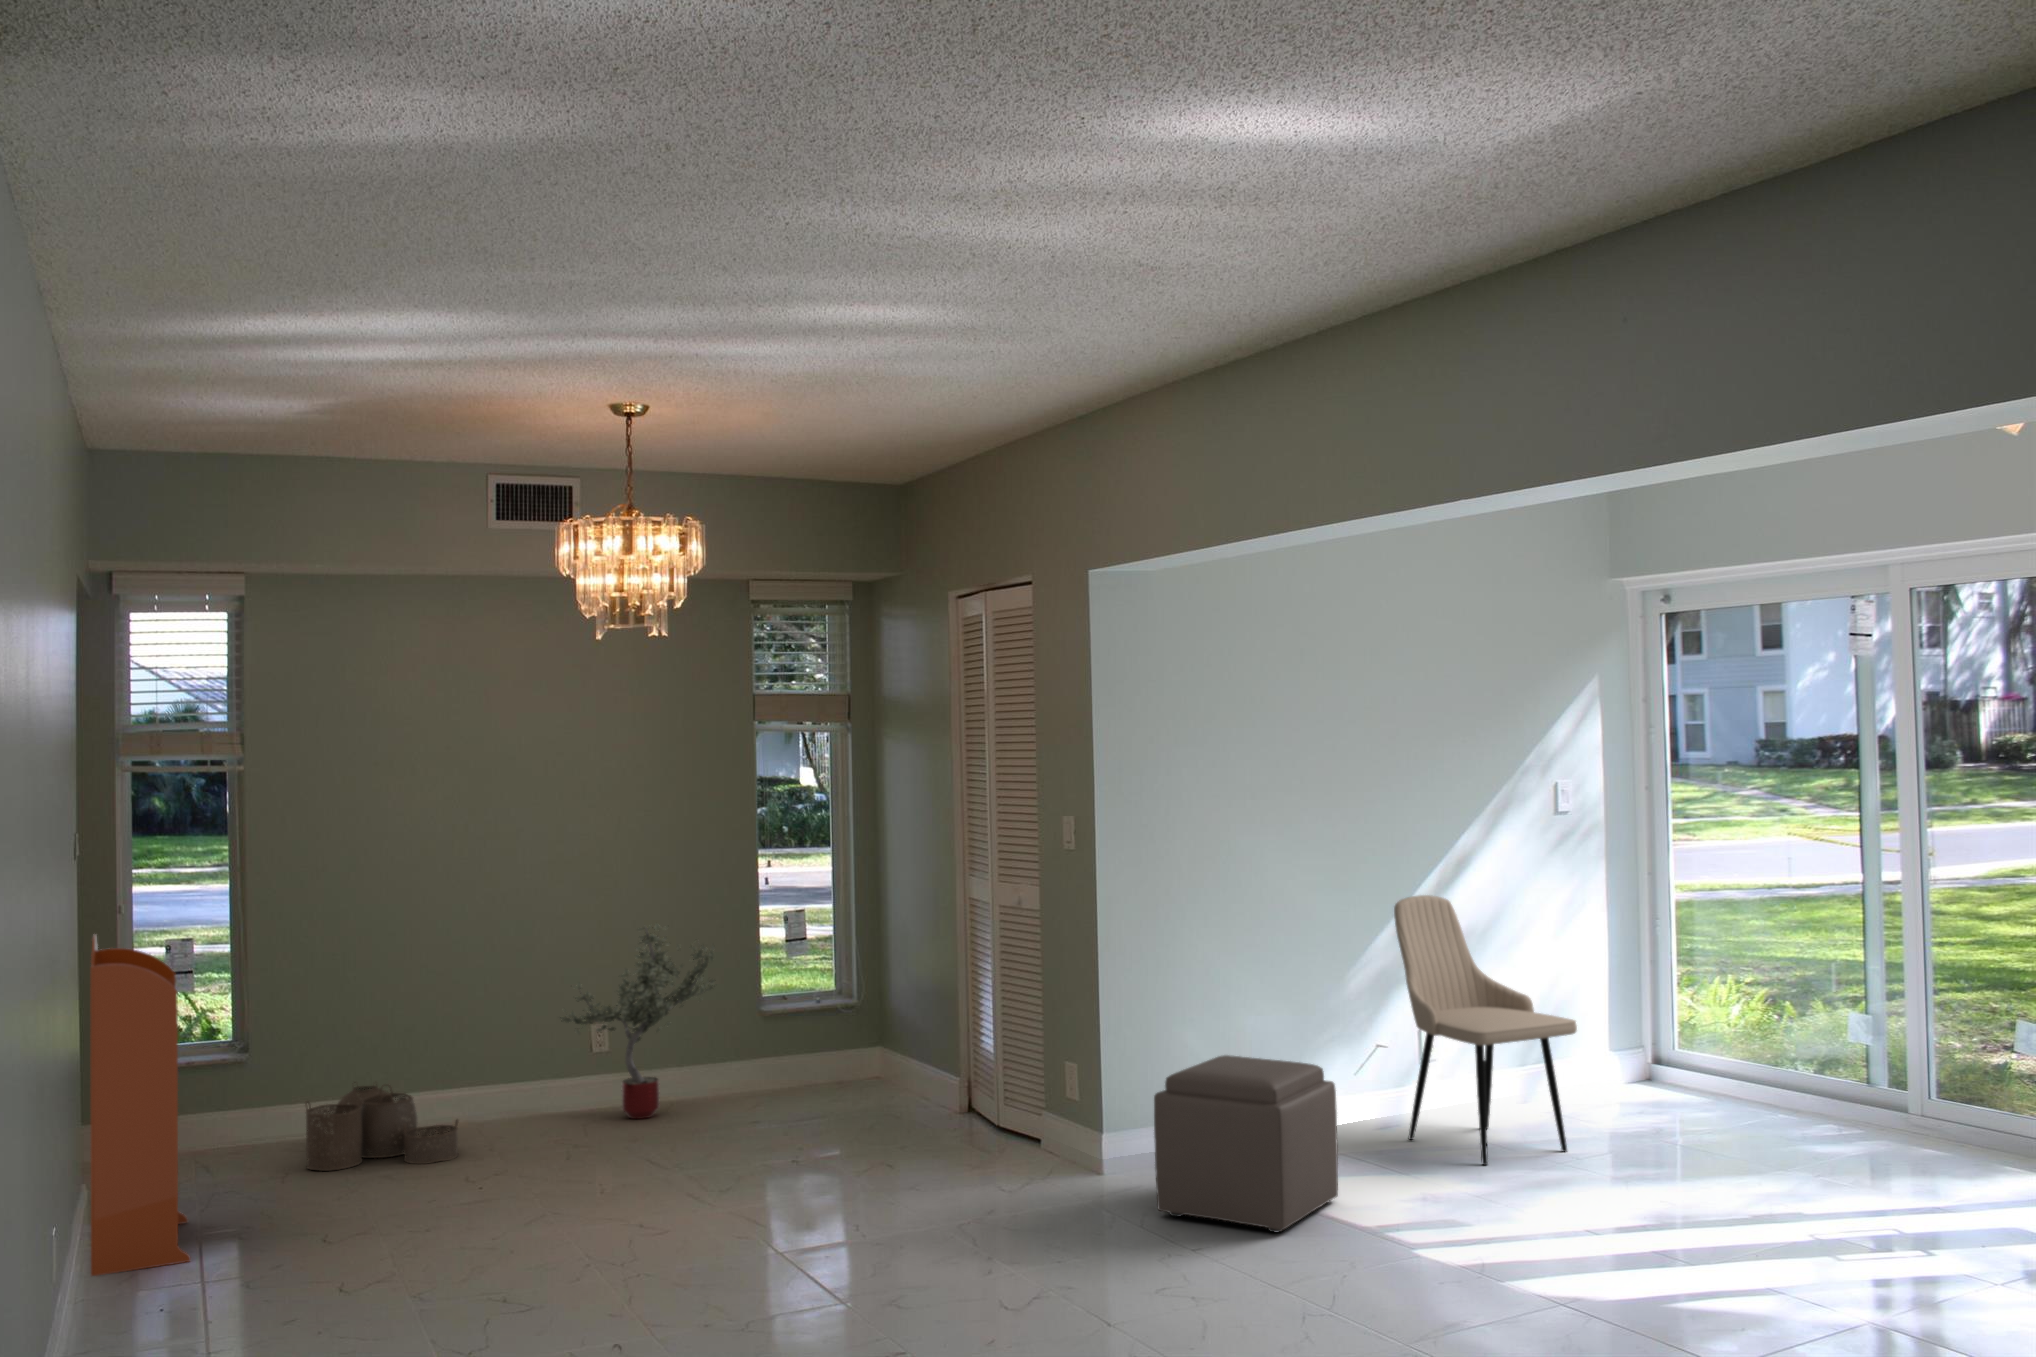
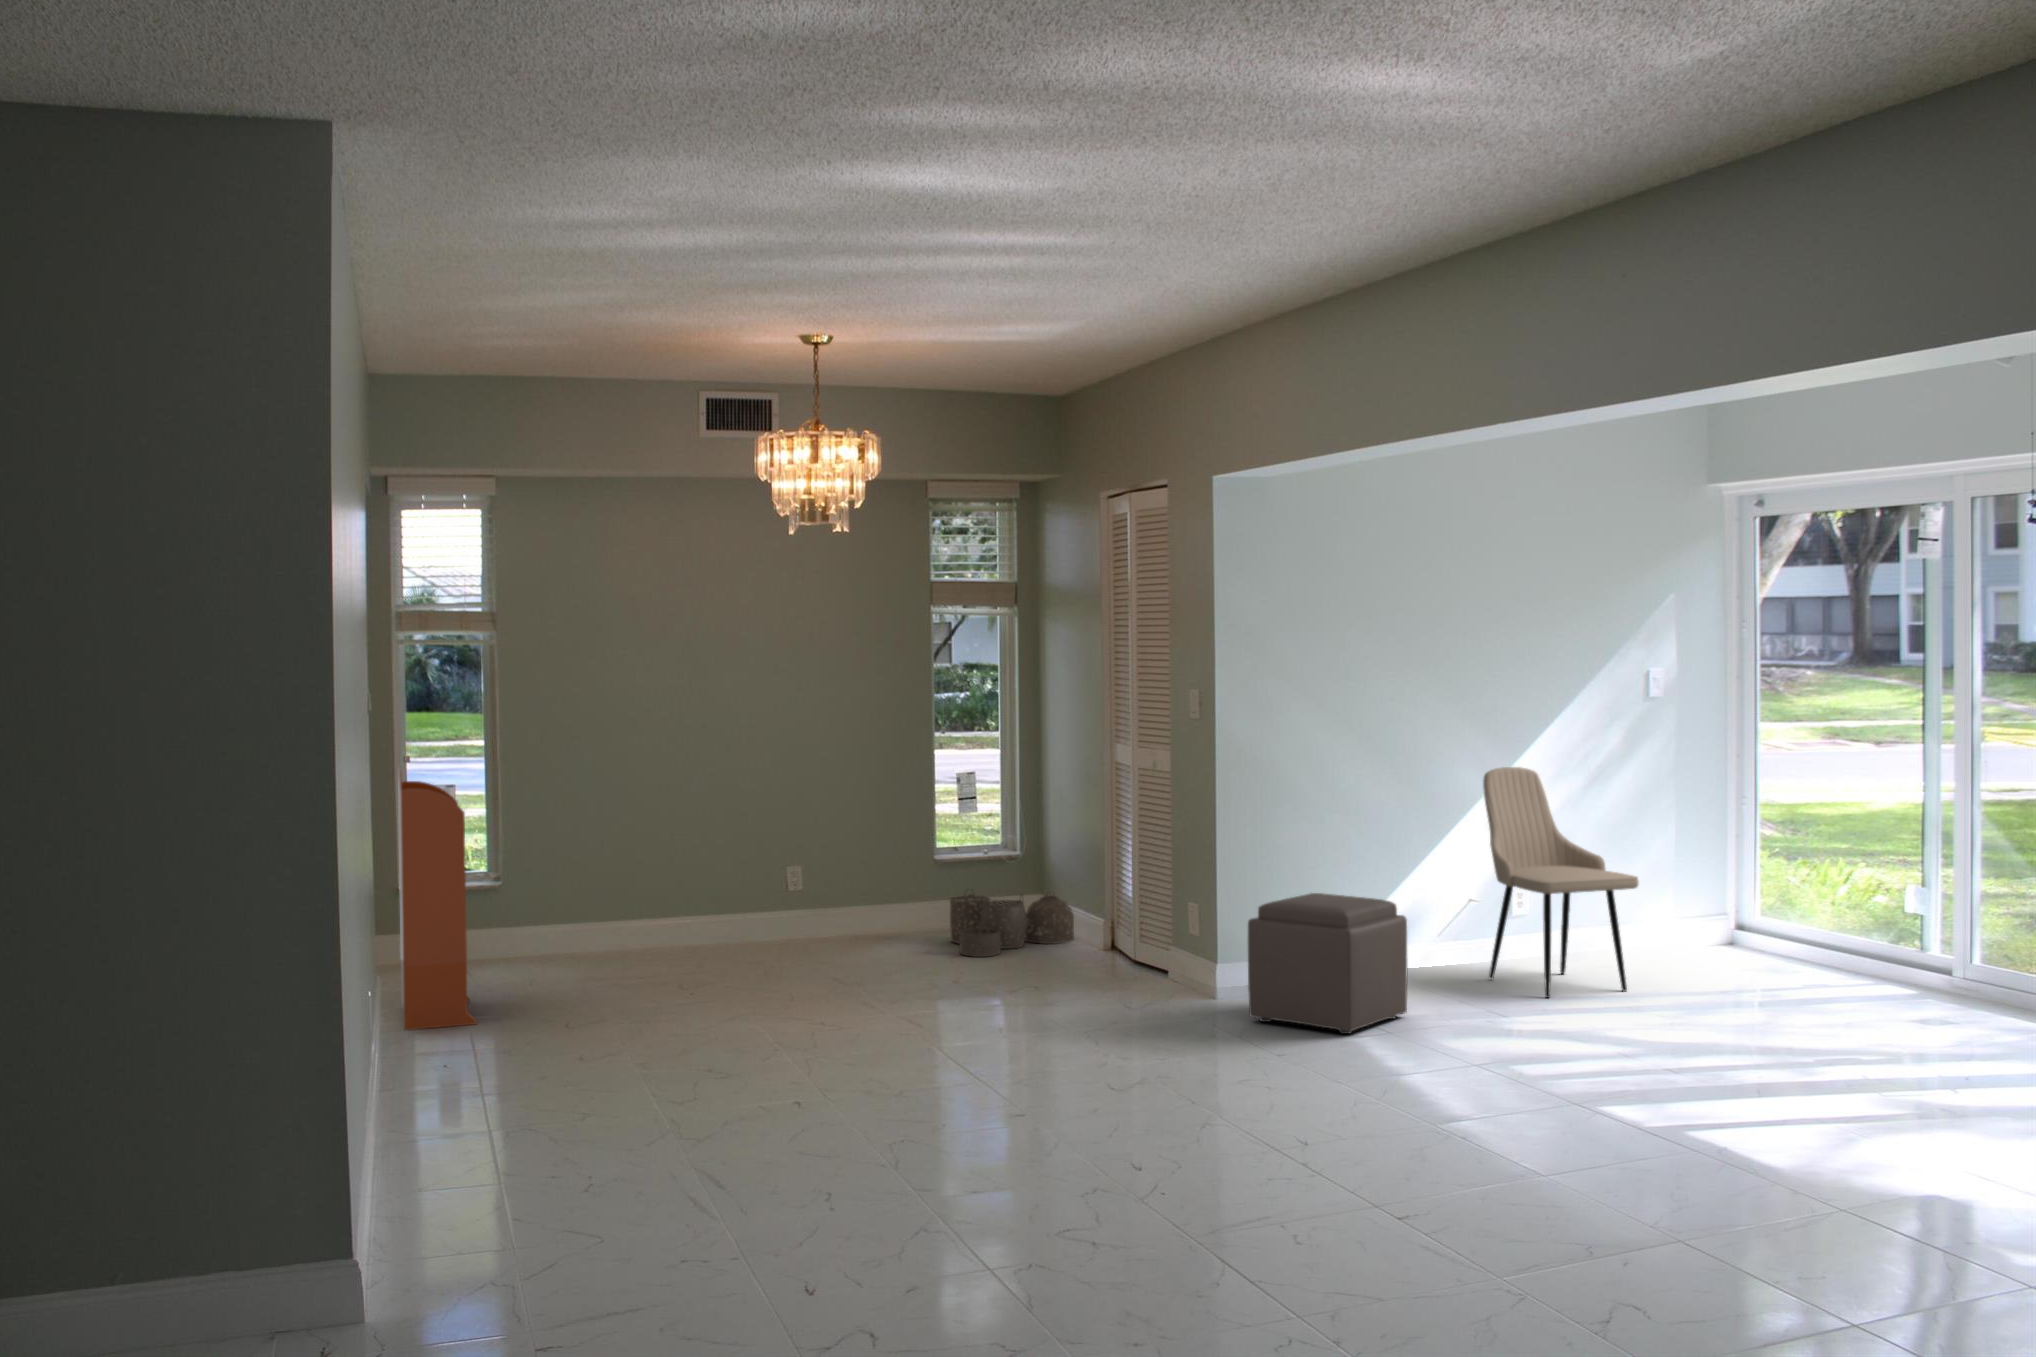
potted tree: present [560,924,715,1119] -> none [758,782,893,948]
woven basket: present [305,1082,459,1171] -> present [950,889,1074,957]

